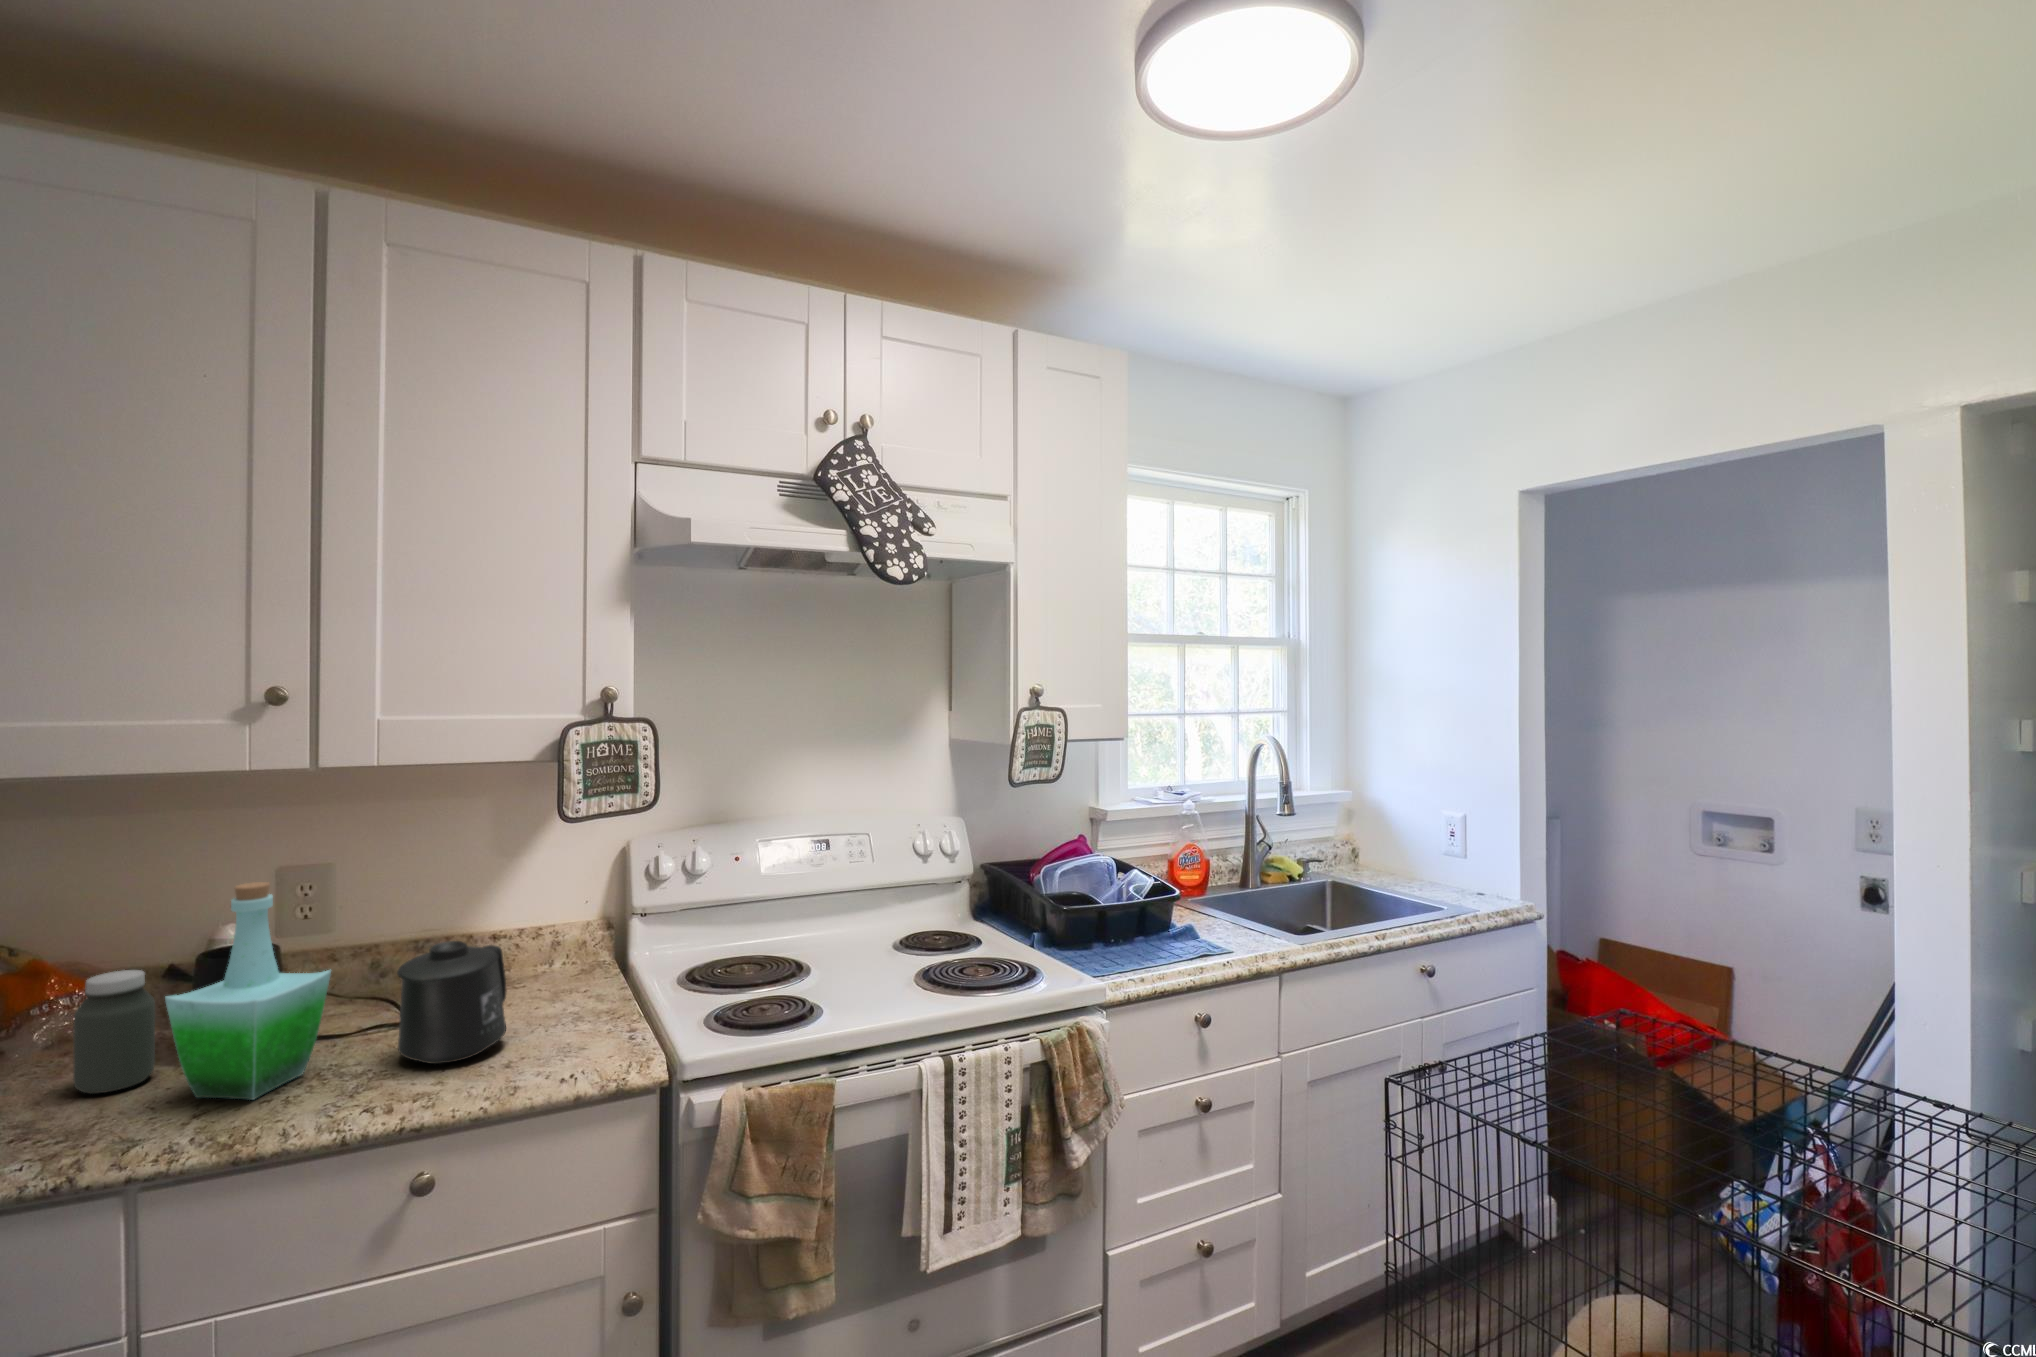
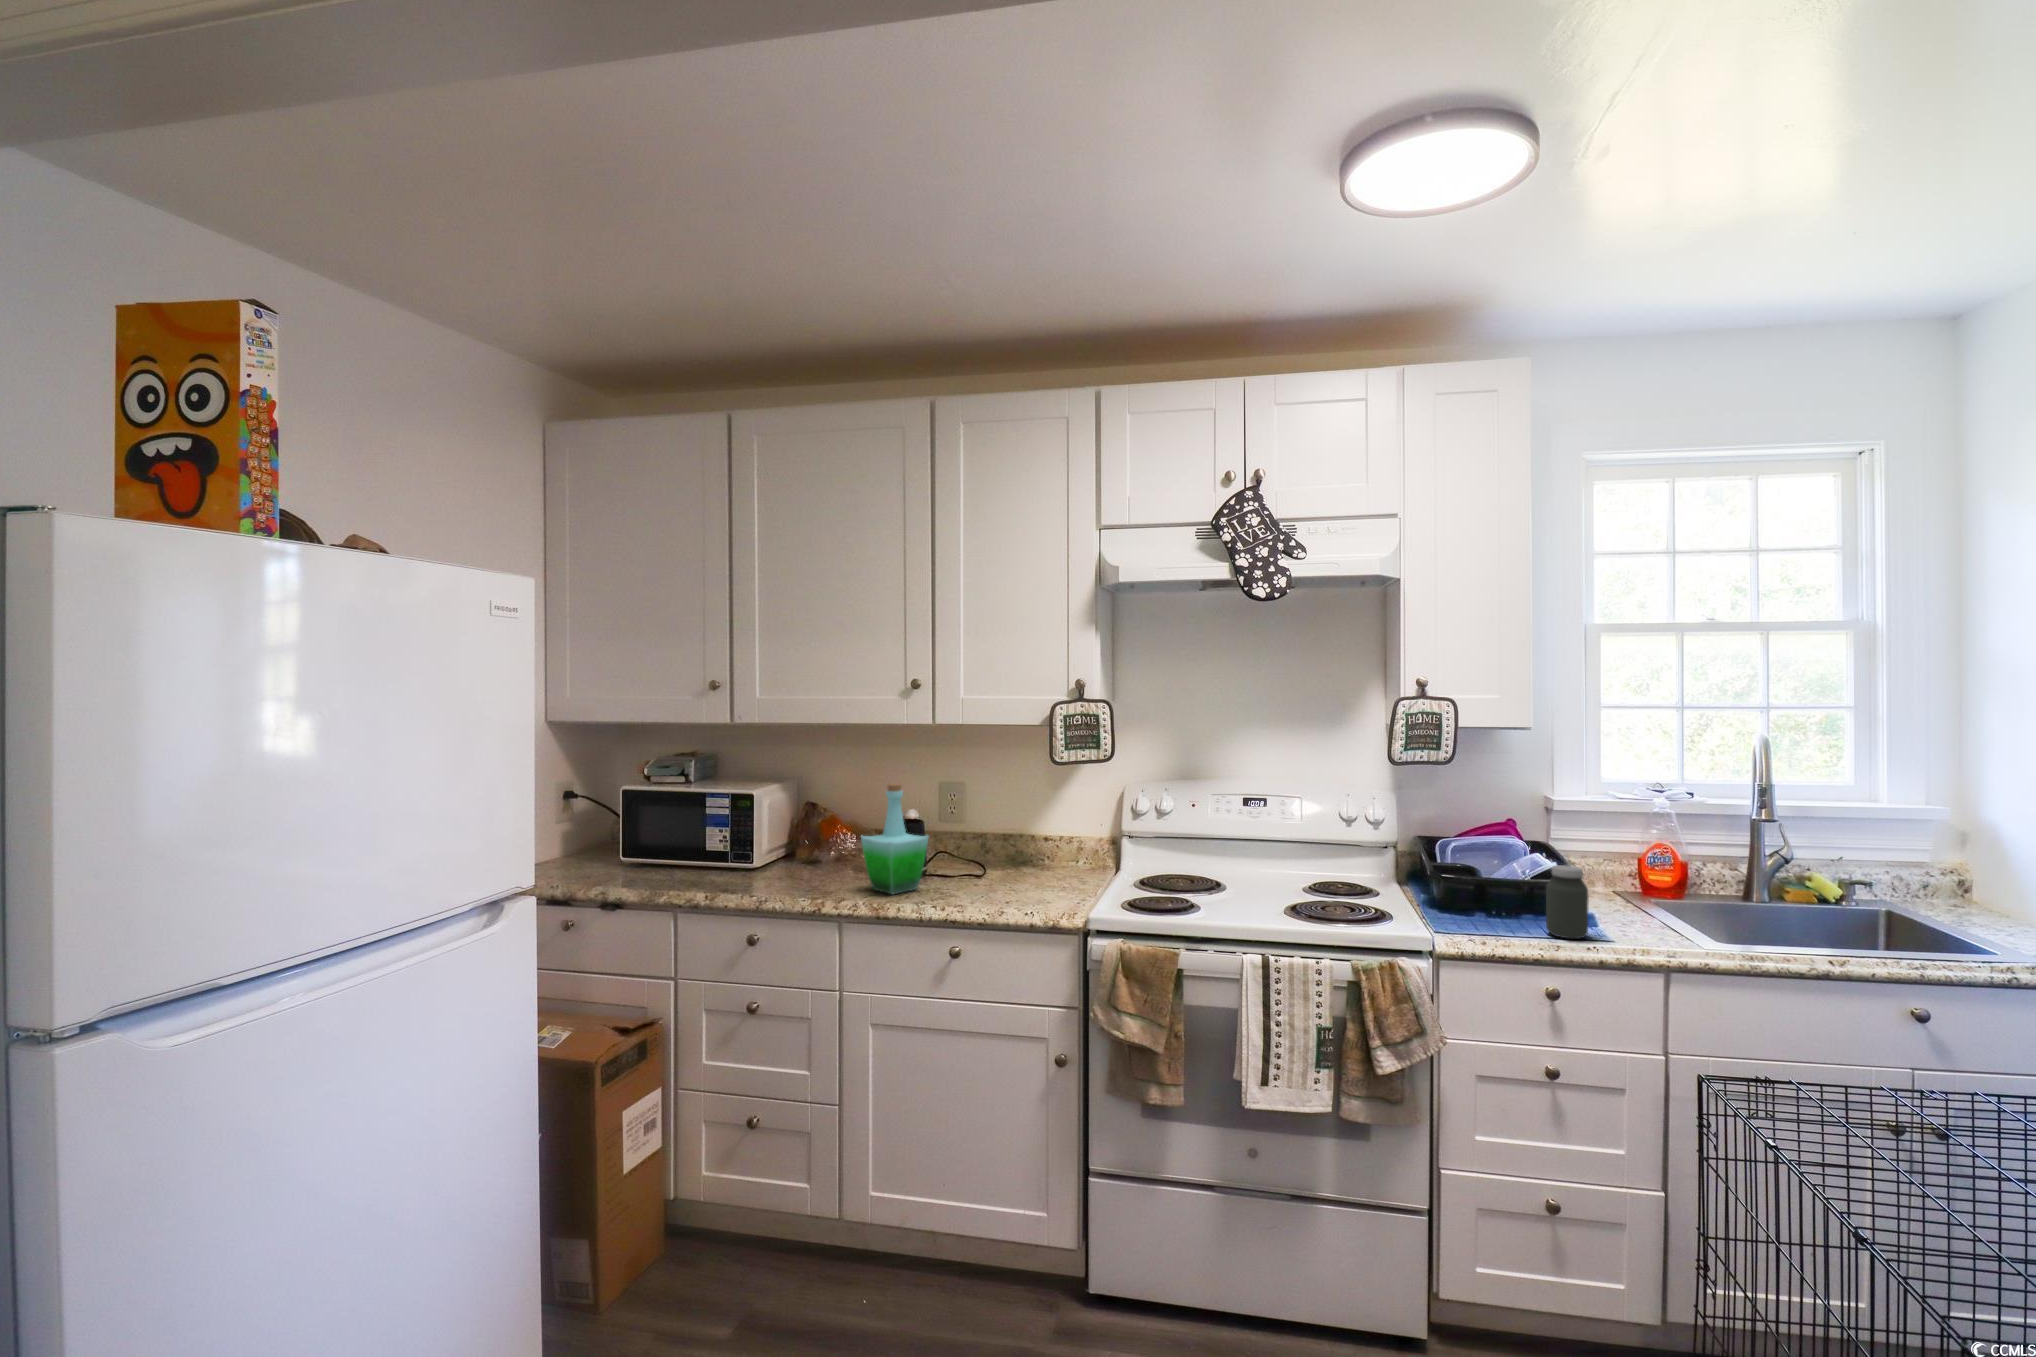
mug: present [397,941,506,1064] -> none [956,829,1019,897]
jar: present [73,970,155,1094] -> present [1546,865,1589,939]

